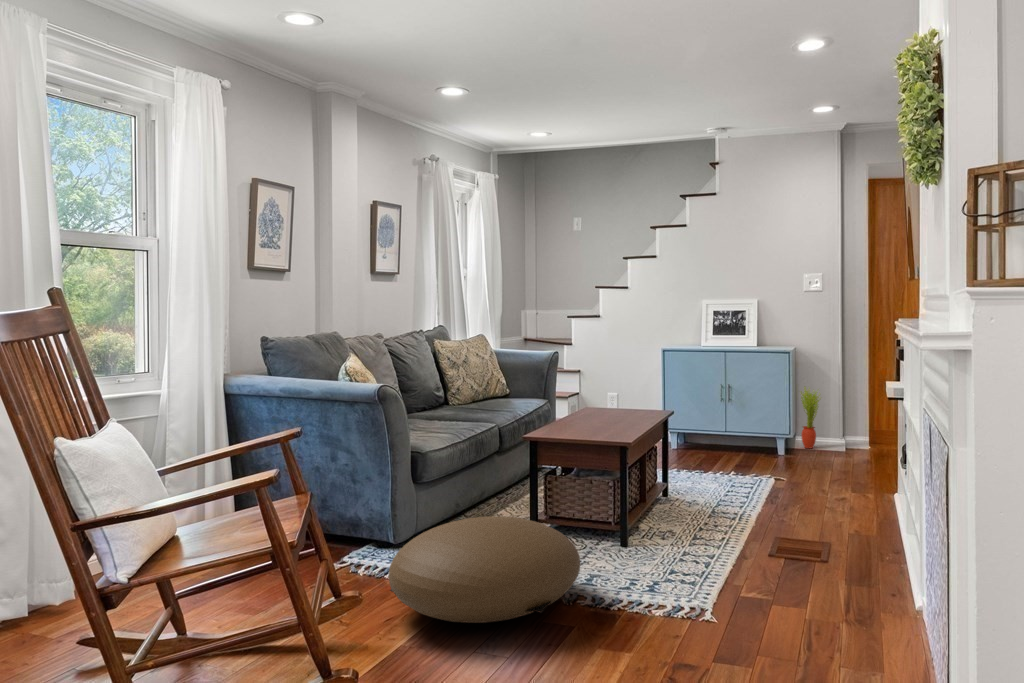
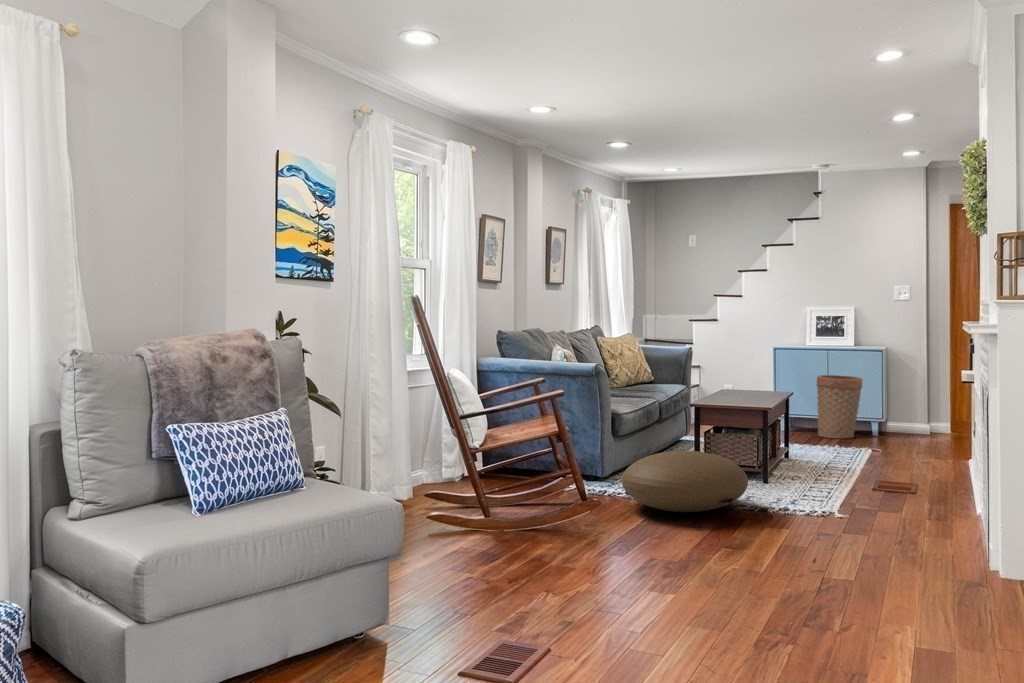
basket: none [711,382,765,460] -> present [817,375,863,438]
potted plant: present [801,387,820,448] -> none [891,380,910,432]

